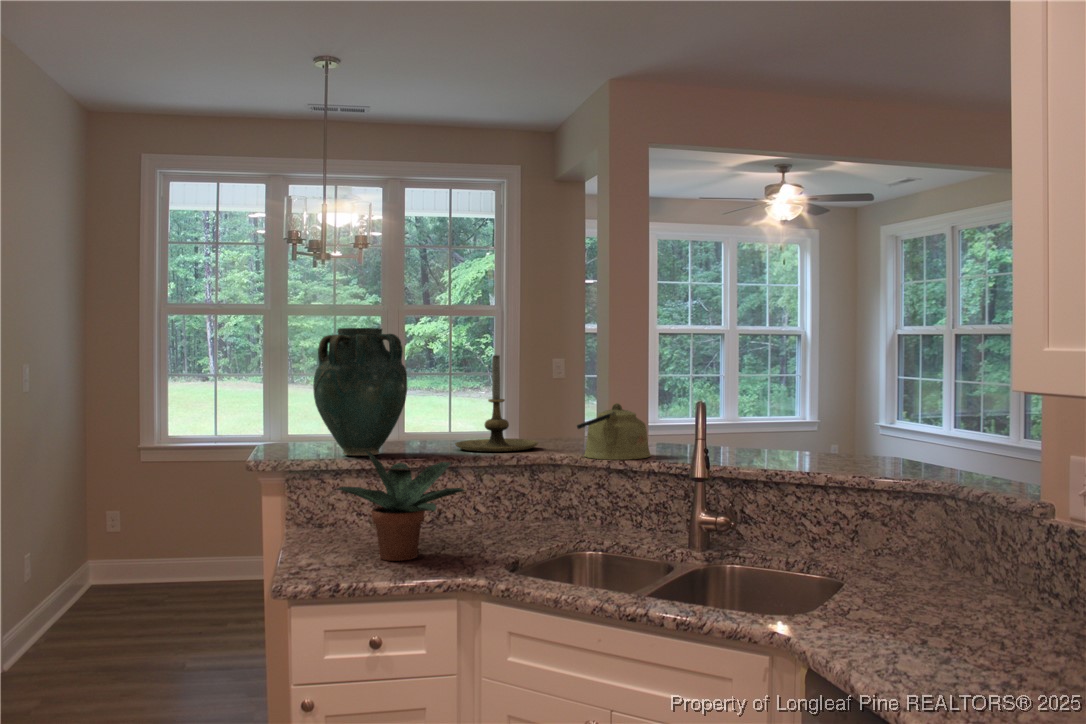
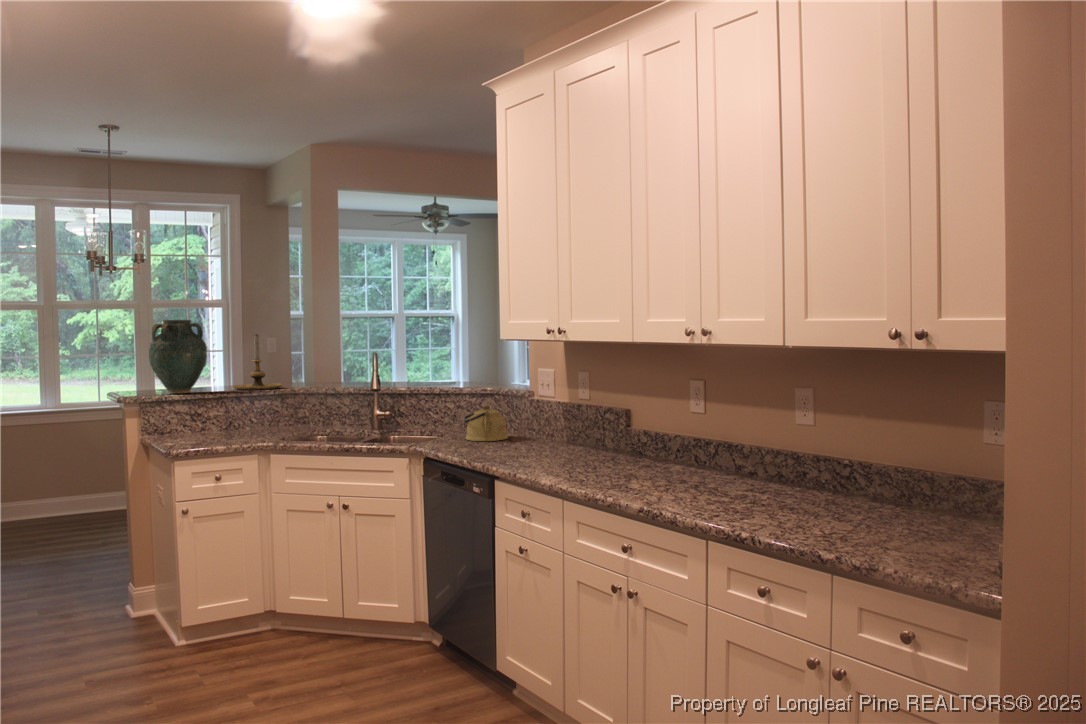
kettle: present [577,403,651,460] -> present [464,405,508,441]
potted plant: present [338,450,465,561] -> none [181,385,257,442]

